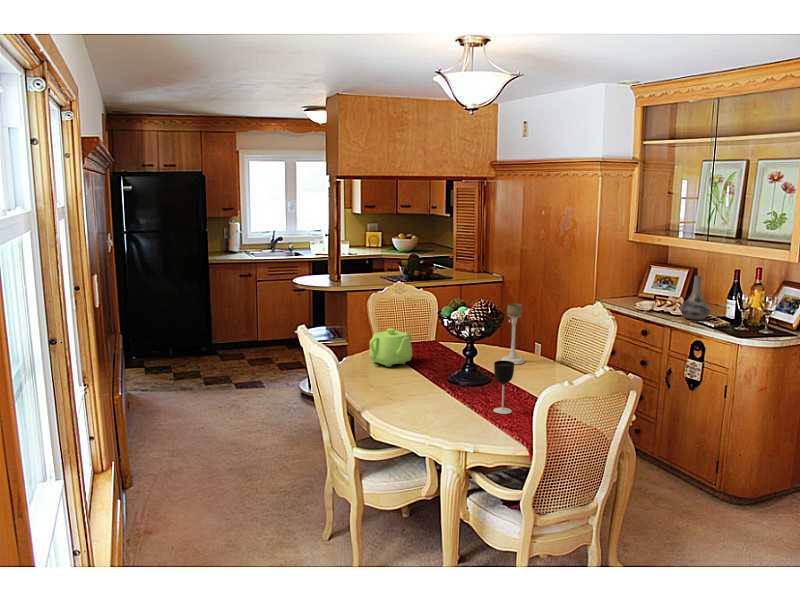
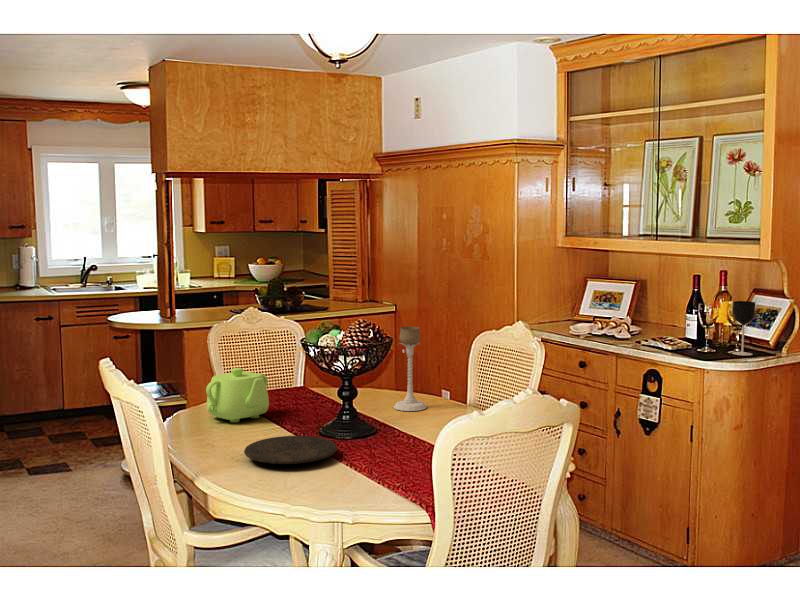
decorative vase: present [680,276,711,320] -> none [628,285,666,343]
wine glass: present [493,361,514,414] -> present [732,301,755,355]
plate: none [397,381,462,402] -> present [244,436,337,464]

